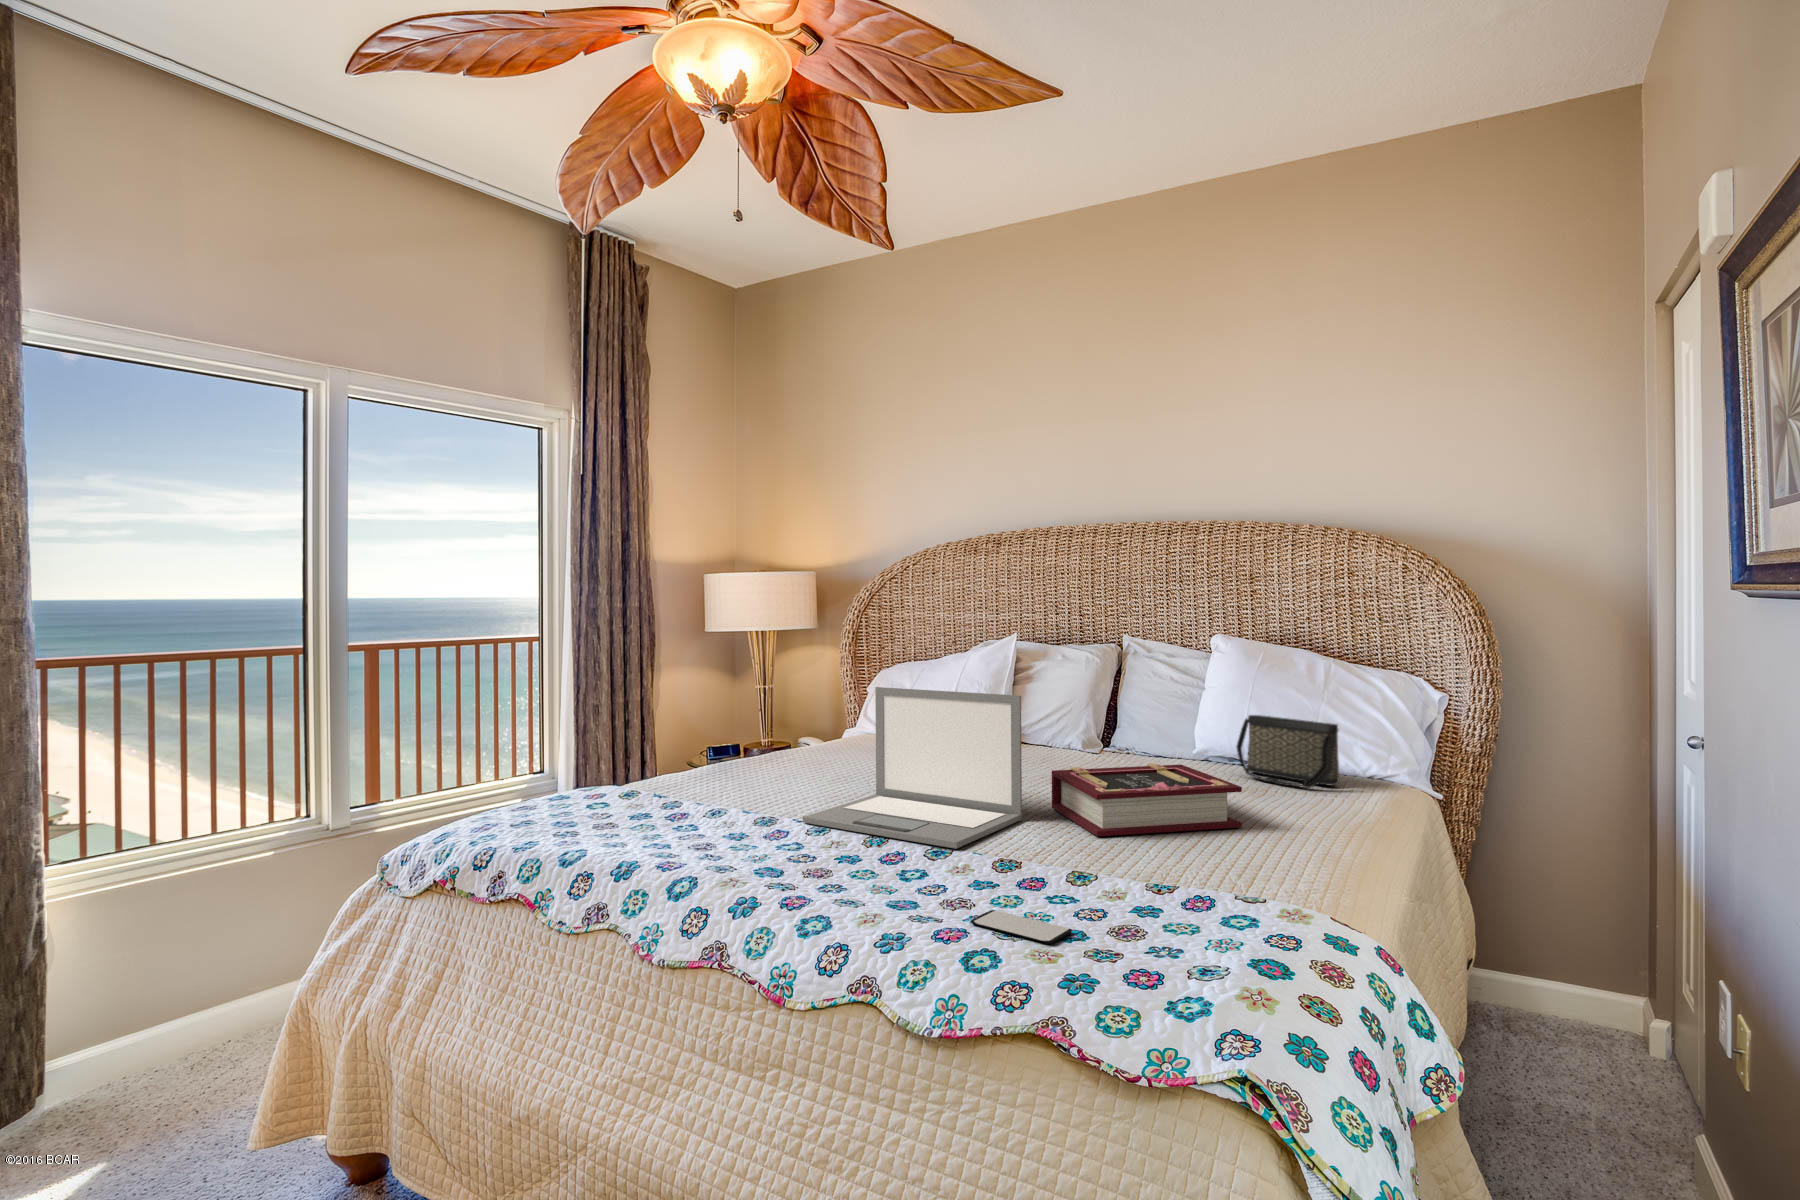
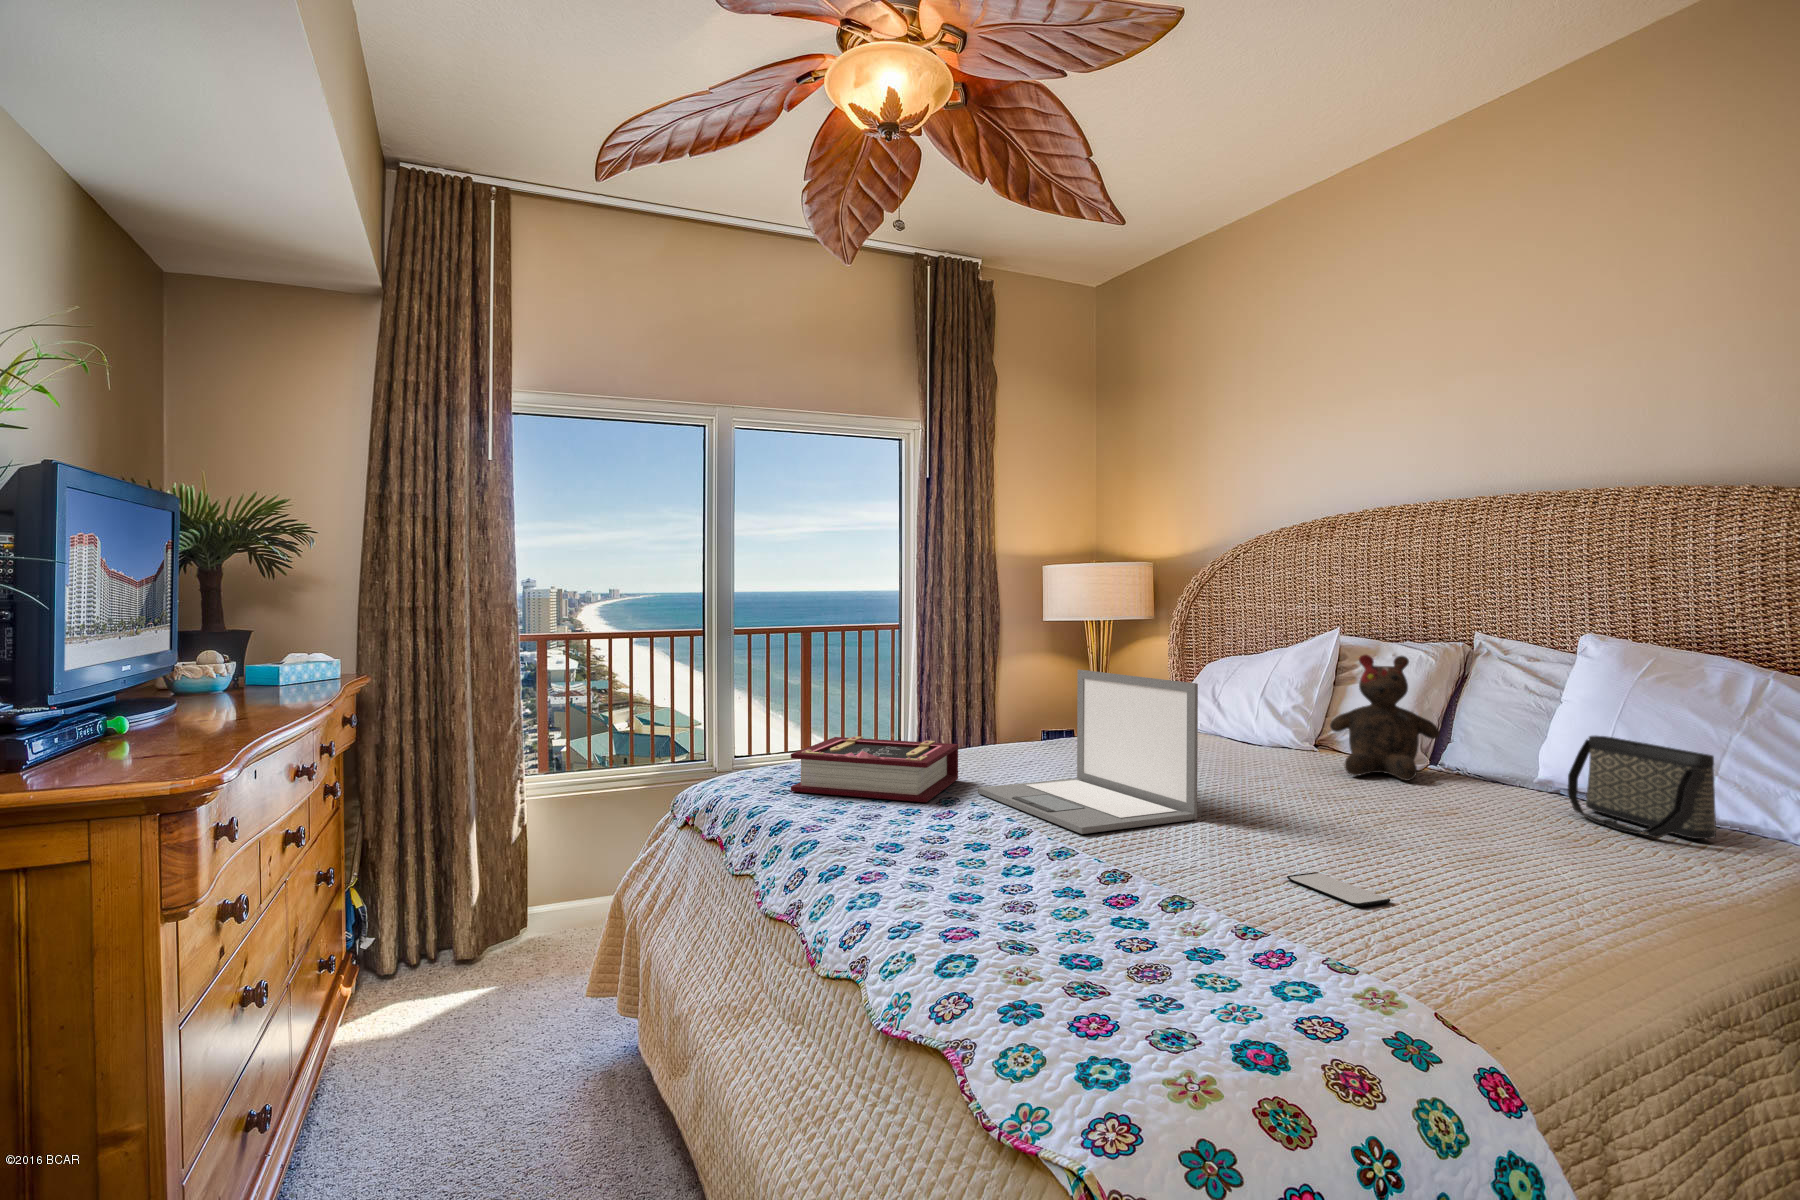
teddy bear: none [1046,658,1129,763] -> present [1330,655,1440,781]
book: present [1052,764,1242,836] -> present [791,736,958,802]
smartphone: present [971,910,1072,944] -> present [1287,872,1390,907]

